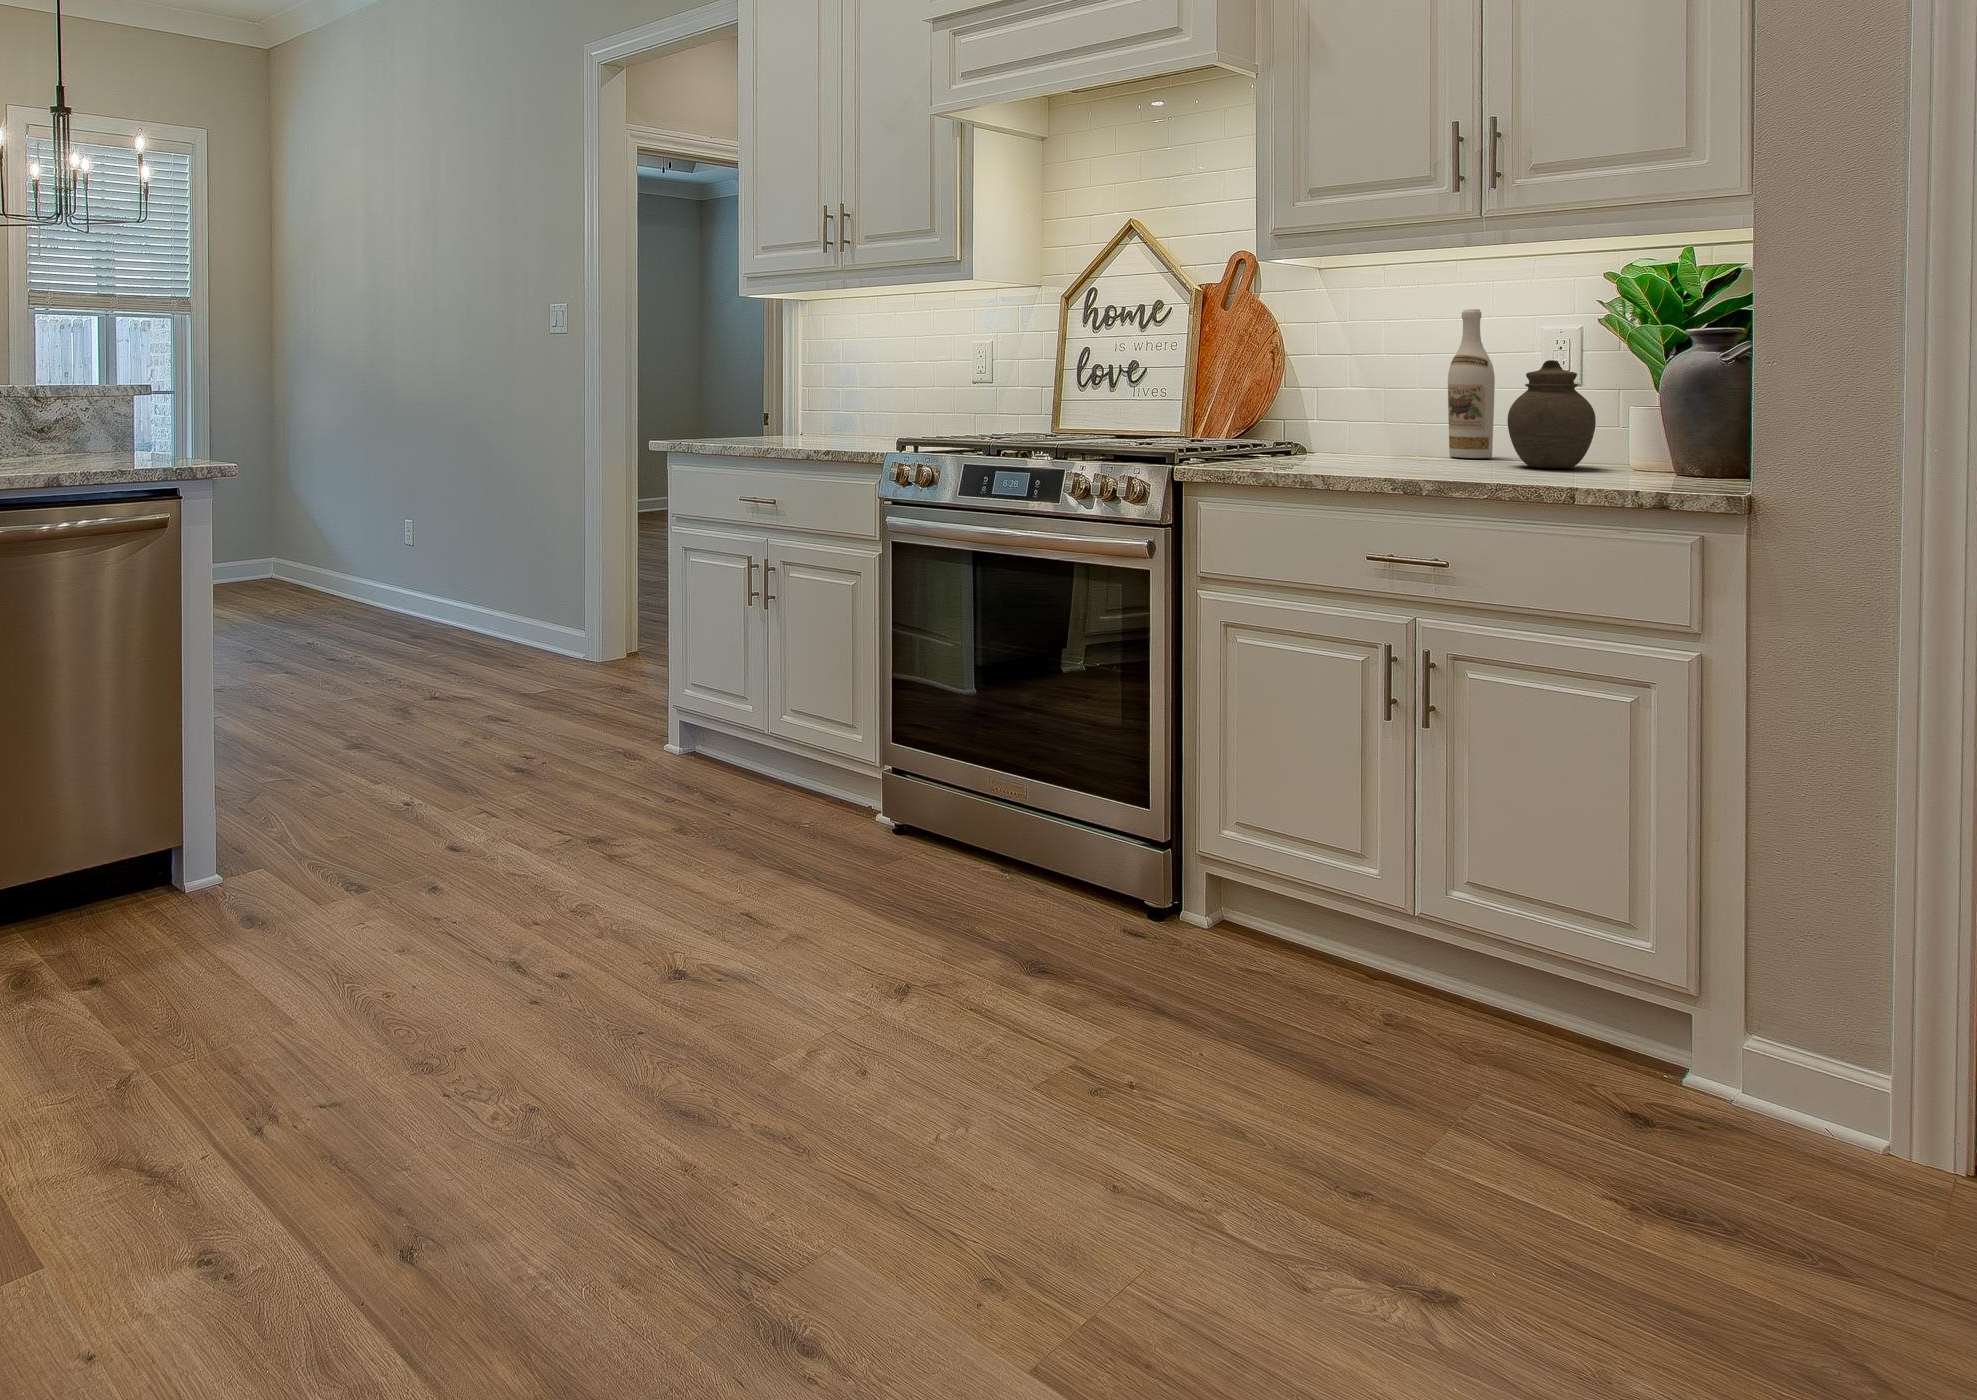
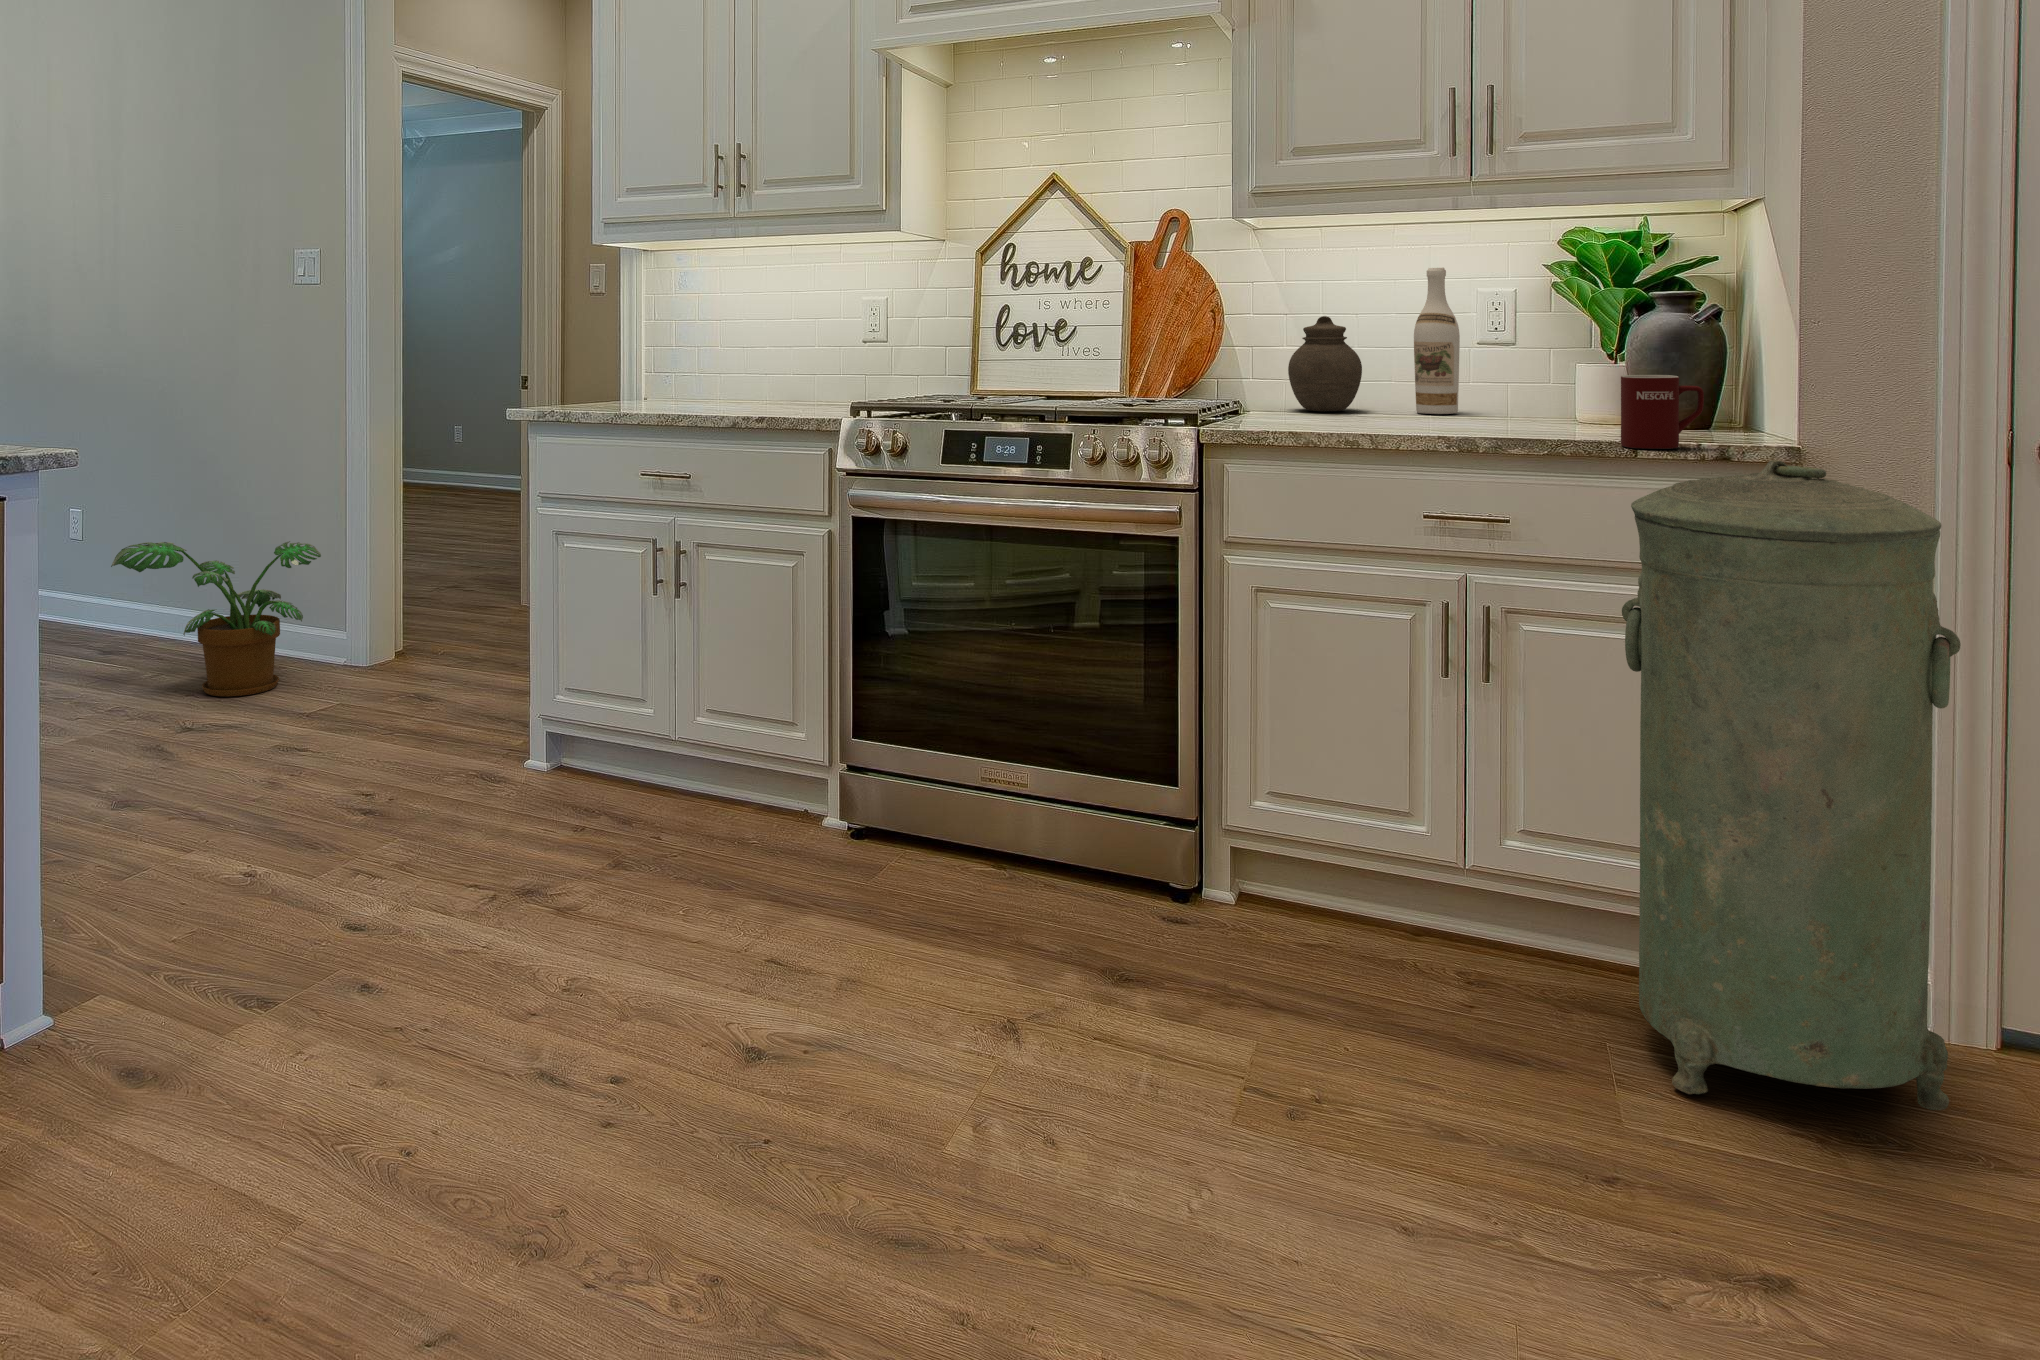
jar: present [1507,360,1596,468] -> present [1288,316,1362,411]
mug: none [1579,415,1667,493] -> present [1621,375,1704,449]
trash can: none [1527,503,1868,1237] -> present [1622,460,1961,1110]
potted plant: none [391,541,562,673] -> present [111,541,321,696]

